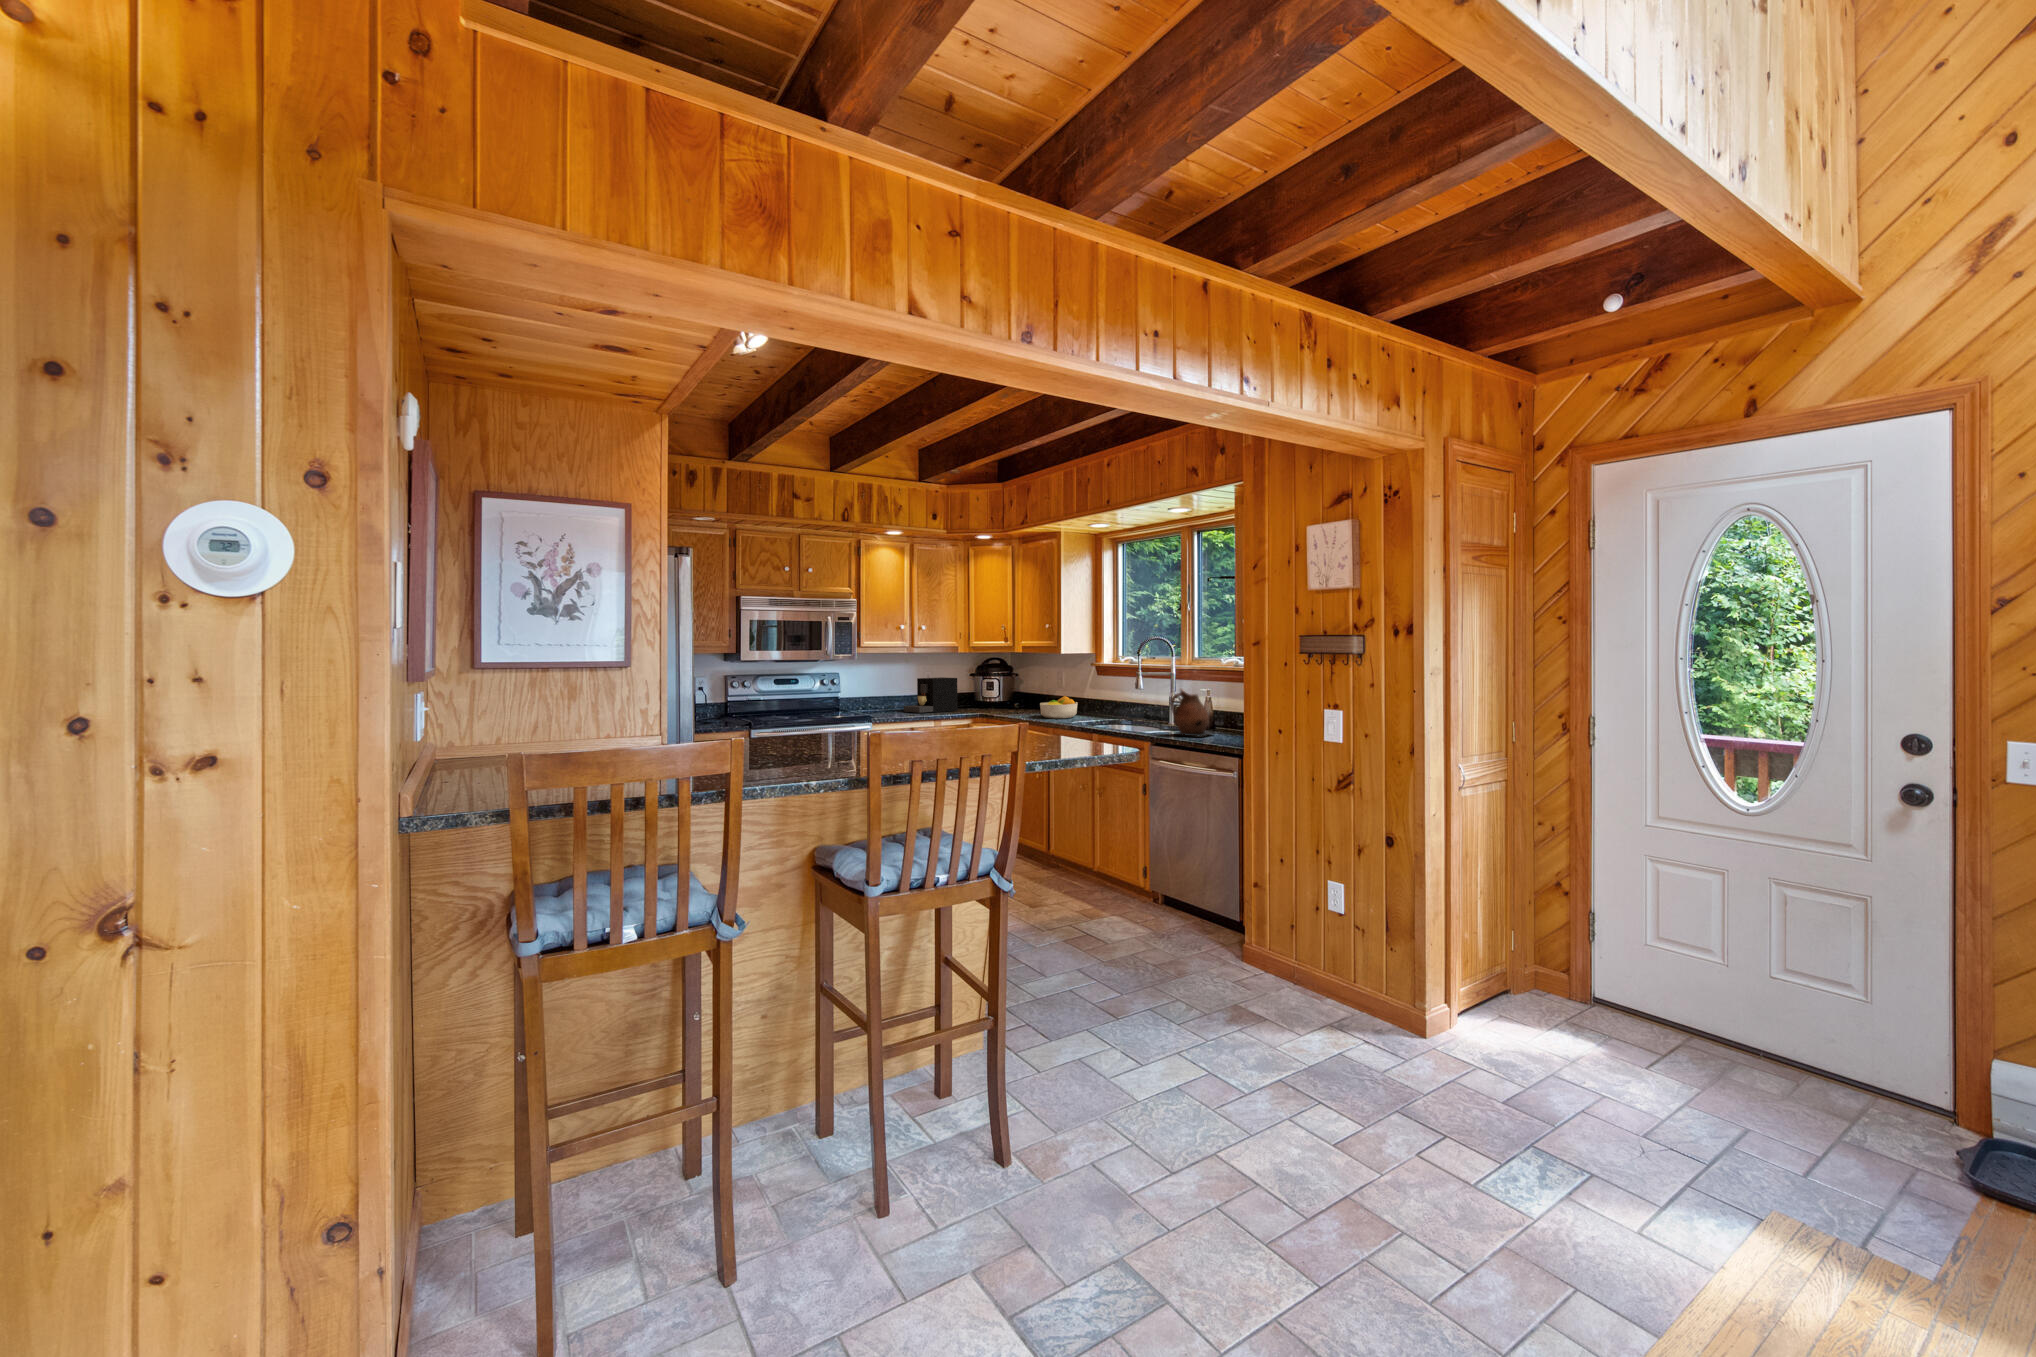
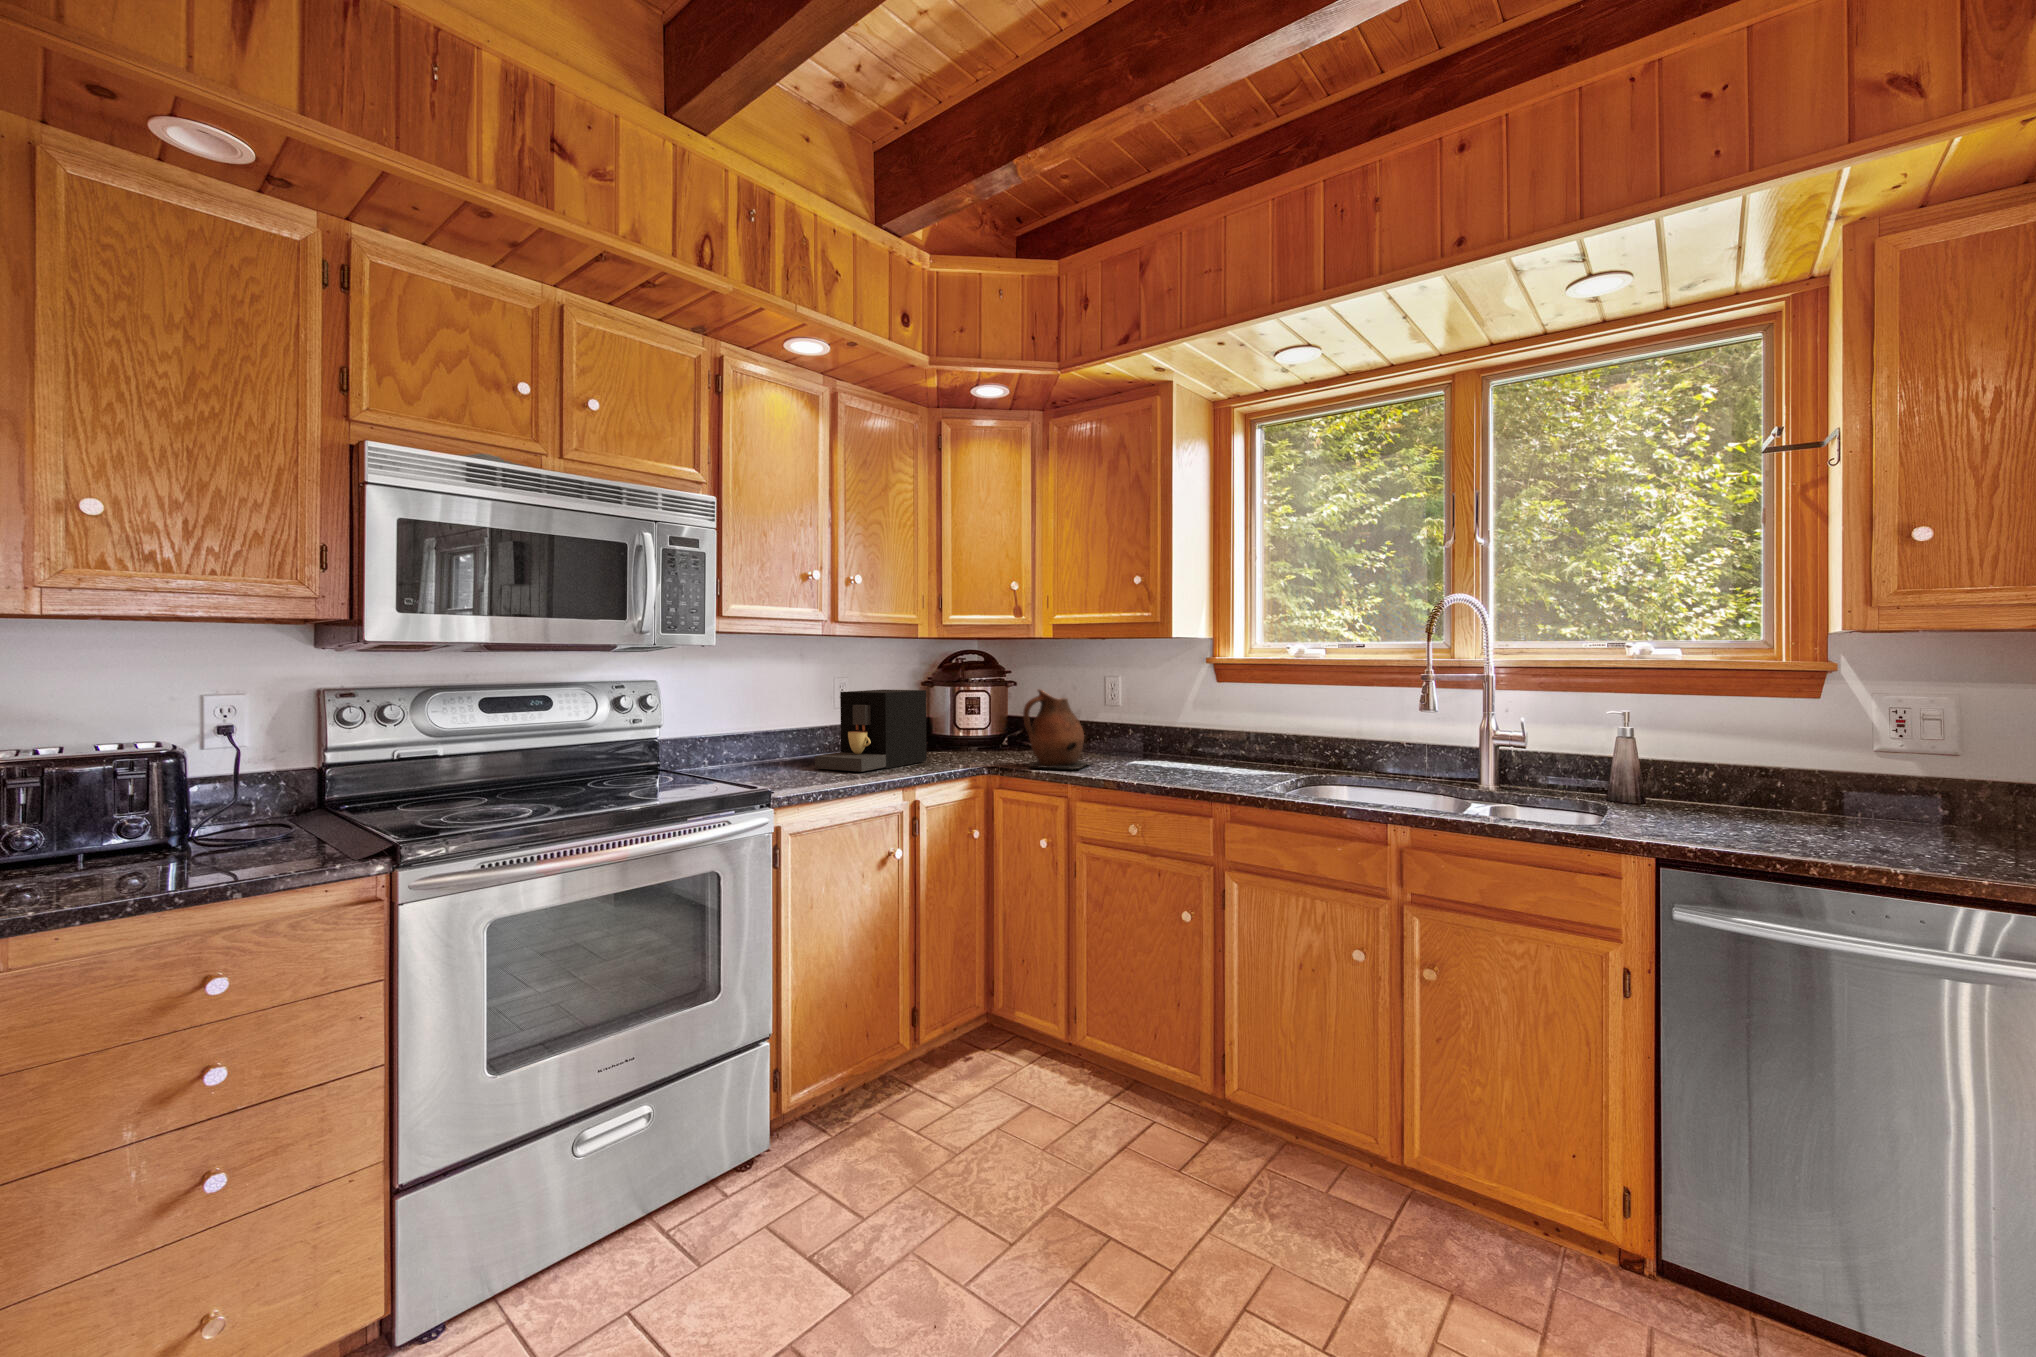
ceramic pitcher: present [1171,690,1210,737] -> present [1023,690,1093,769]
fruit bowl: present [1040,696,1078,719] -> none [1144,726,1230,779]

